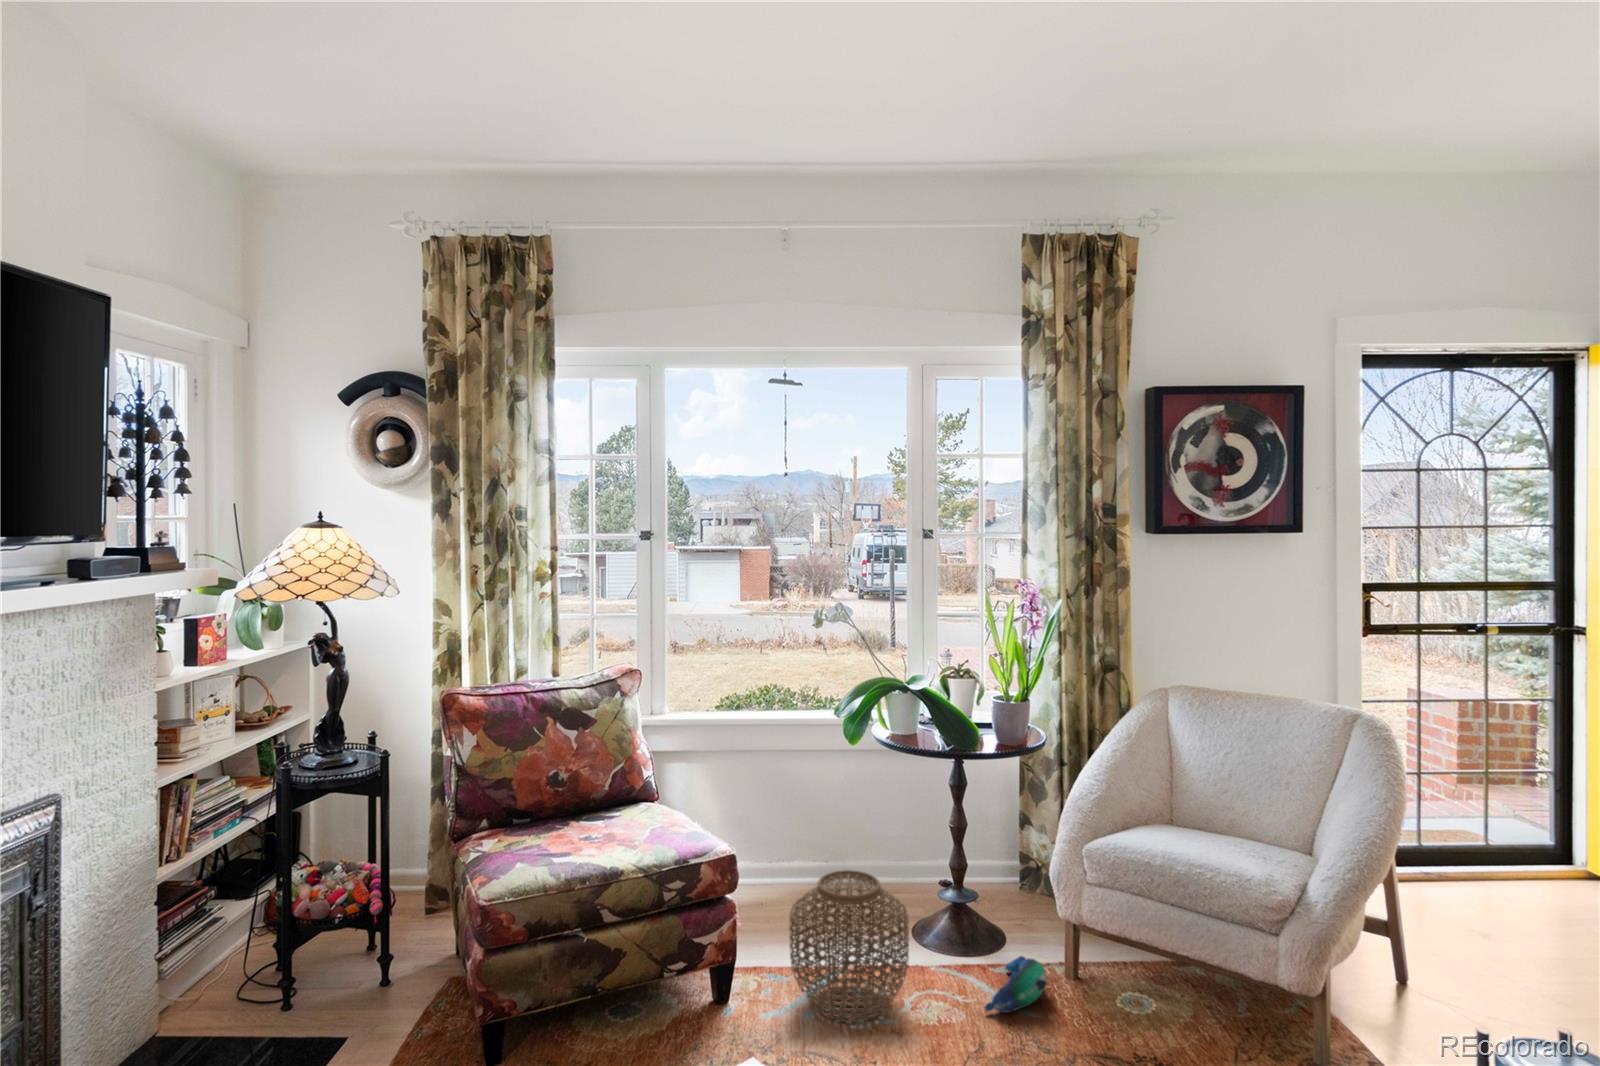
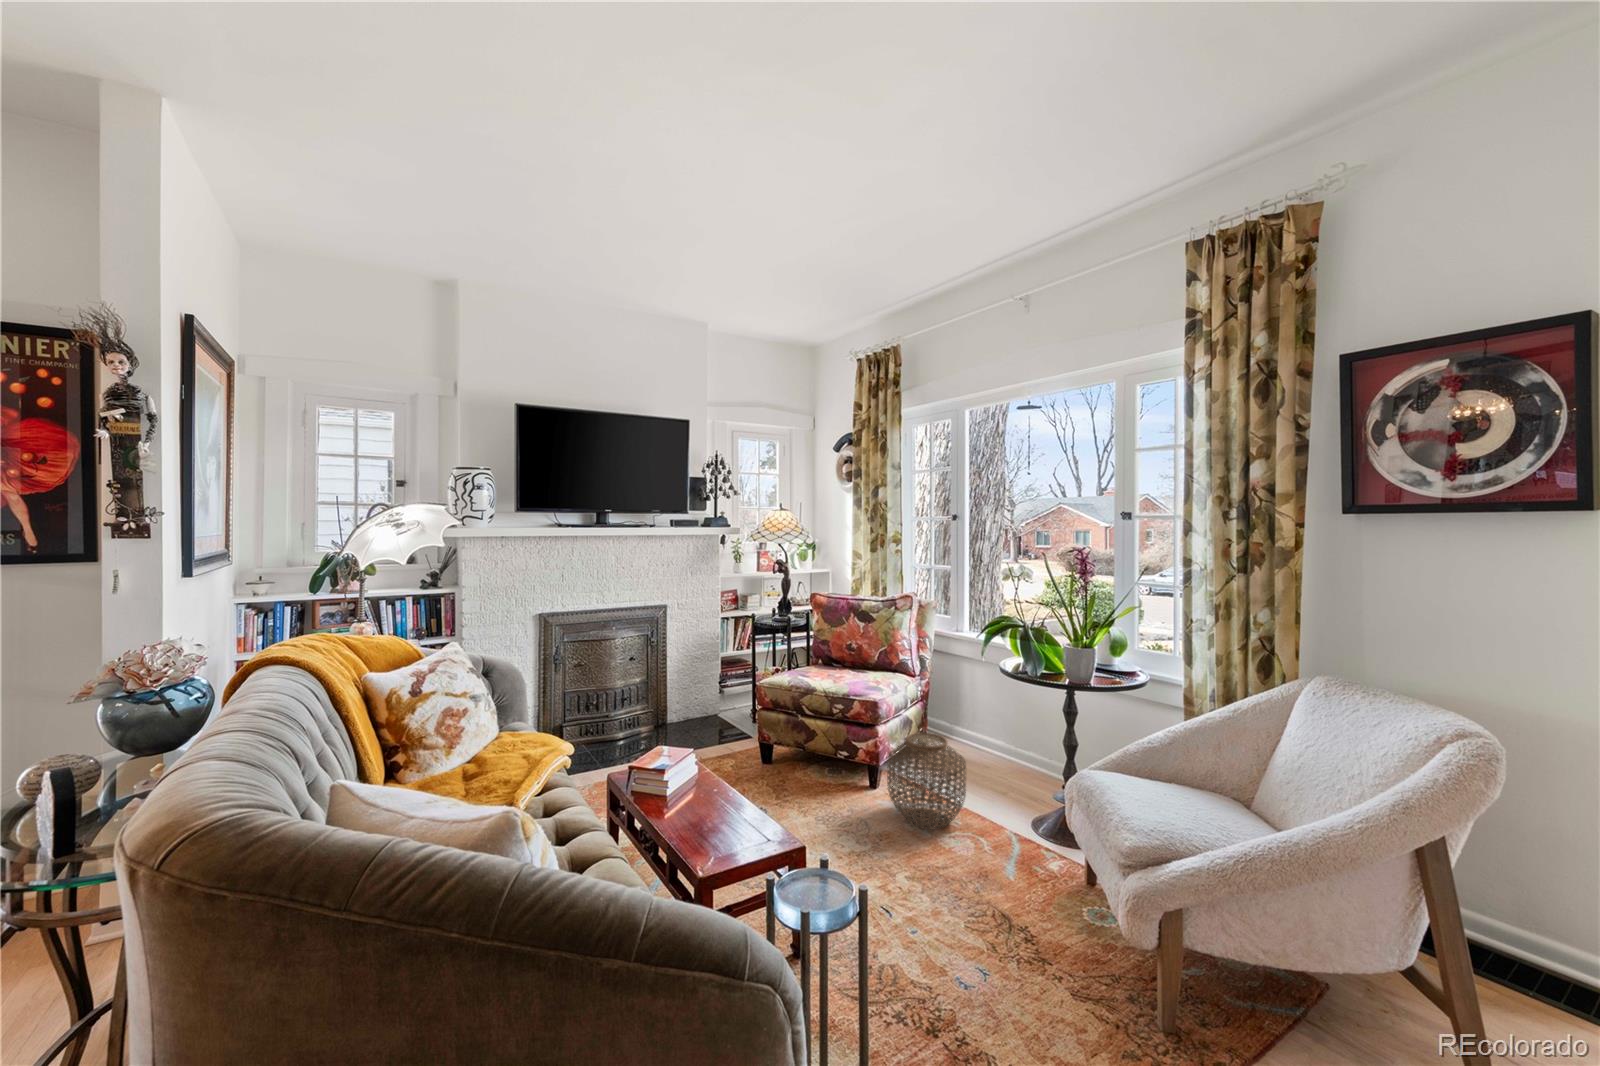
plush toy: present [985,956,1047,1013] -> none [985,849,1066,875]

